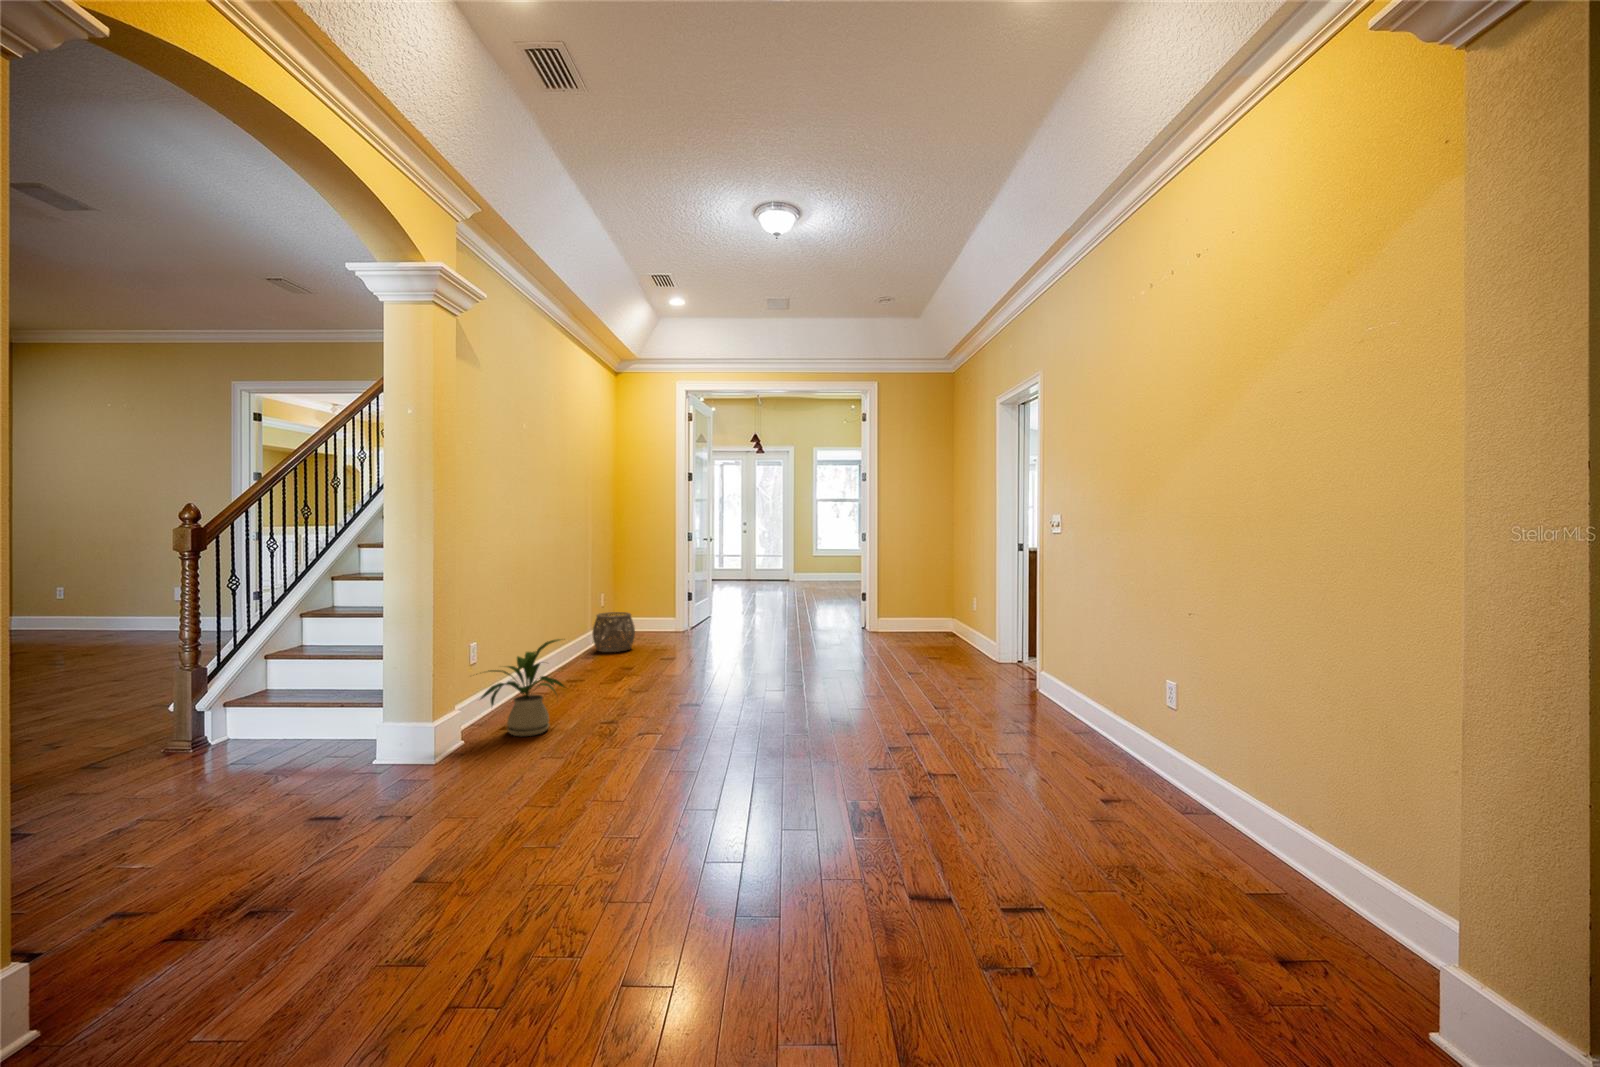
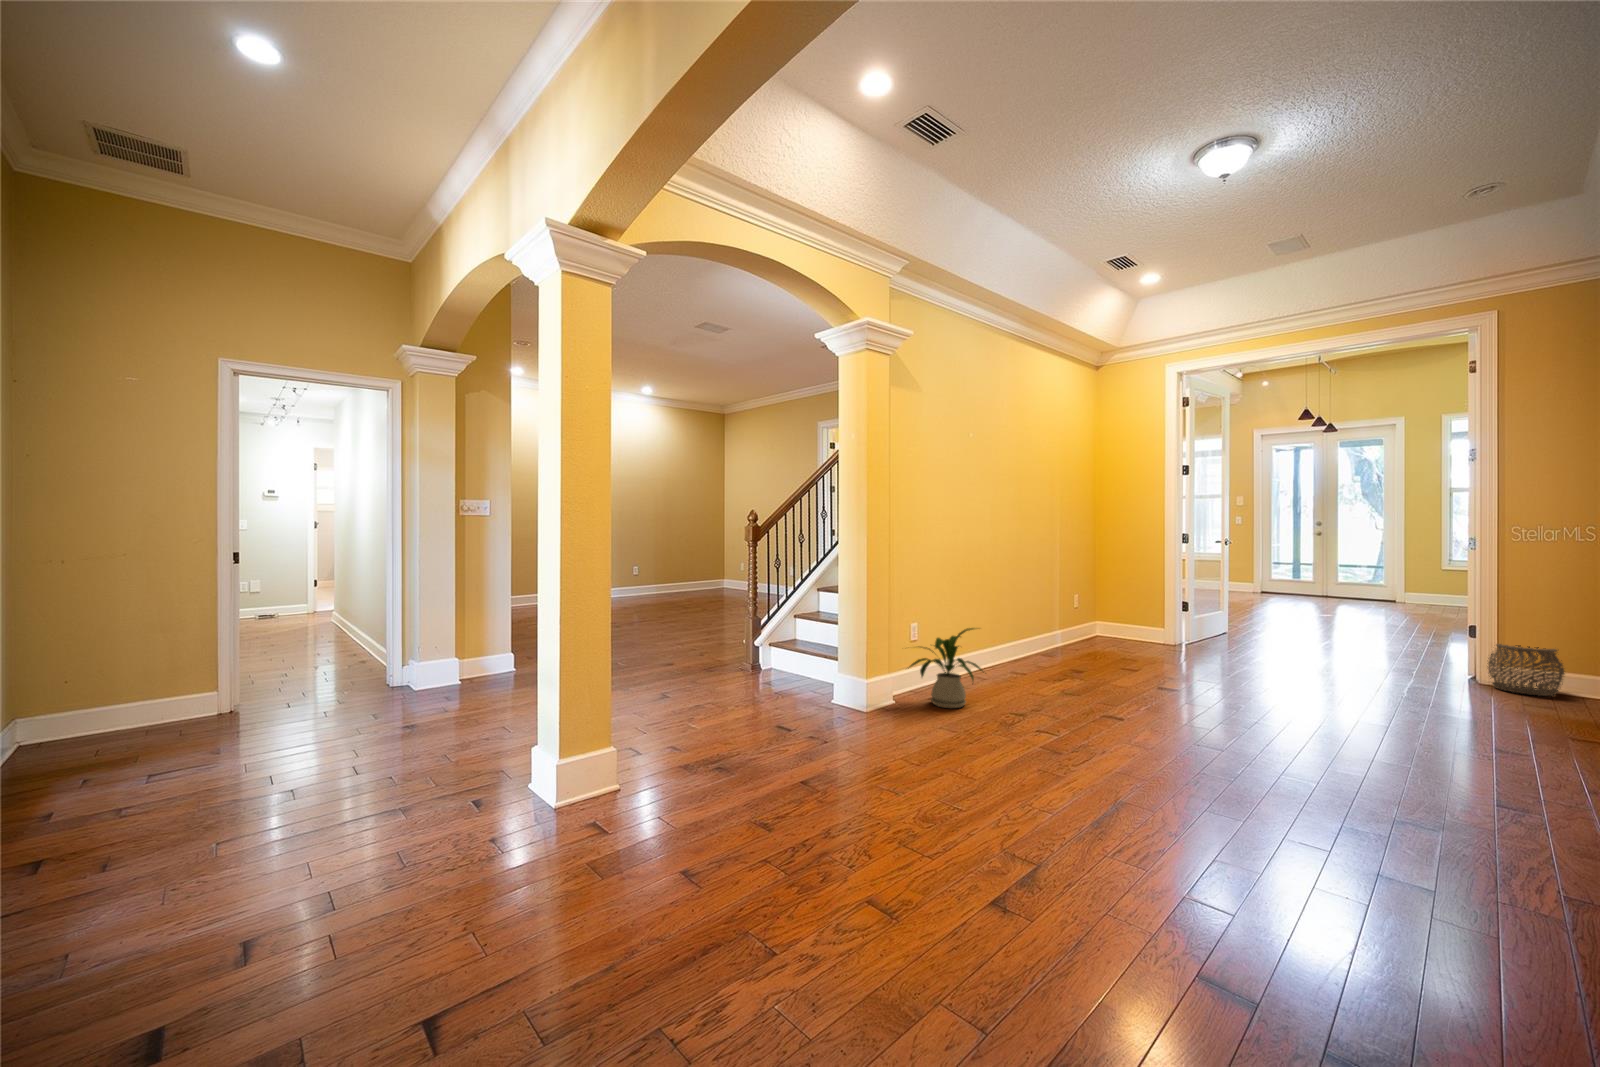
woven basket: present [593,612,635,652] -> present [1487,644,1565,696]

